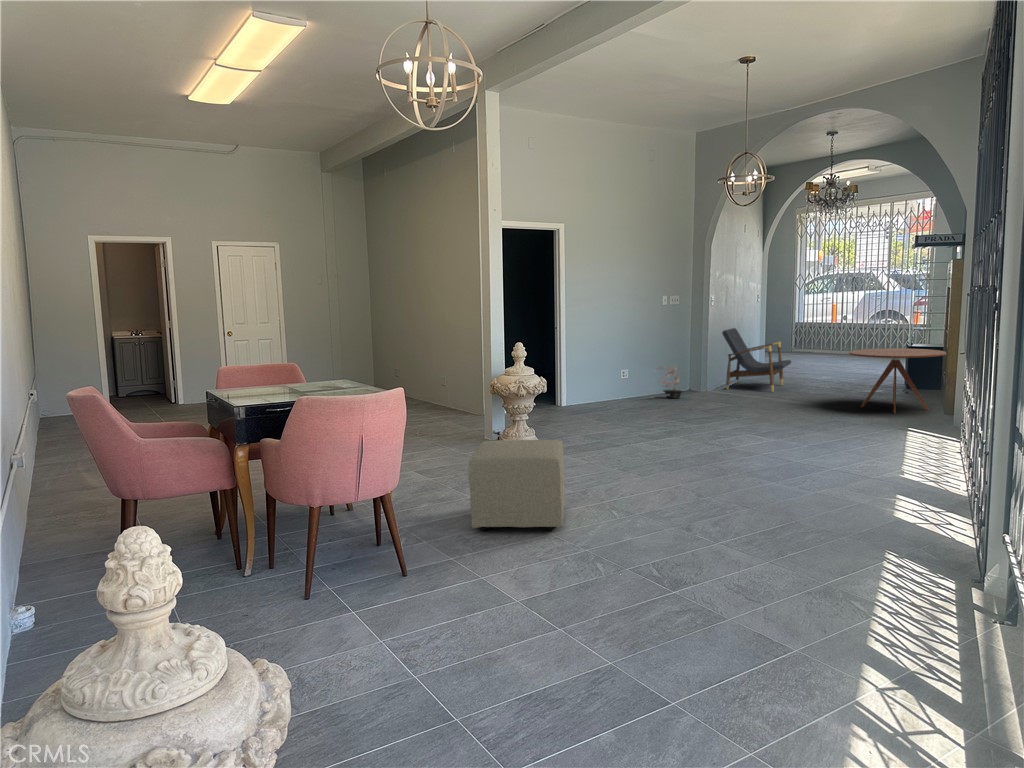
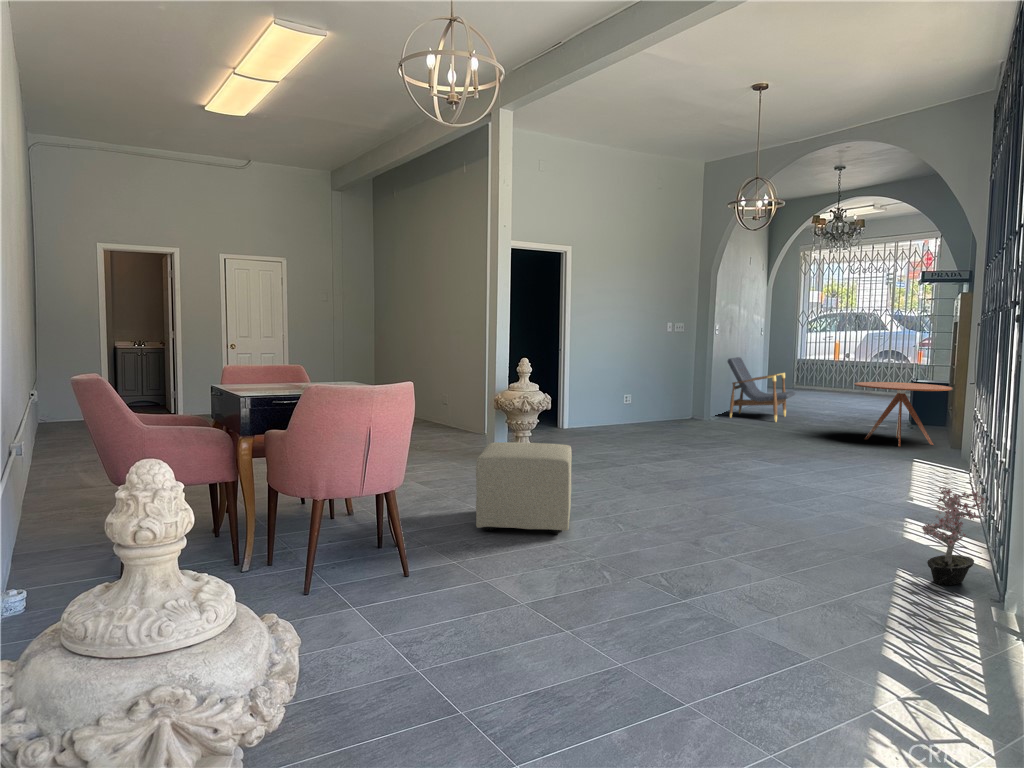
potted plant: present [655,366,684,398] -> present [922,487,986,585]

